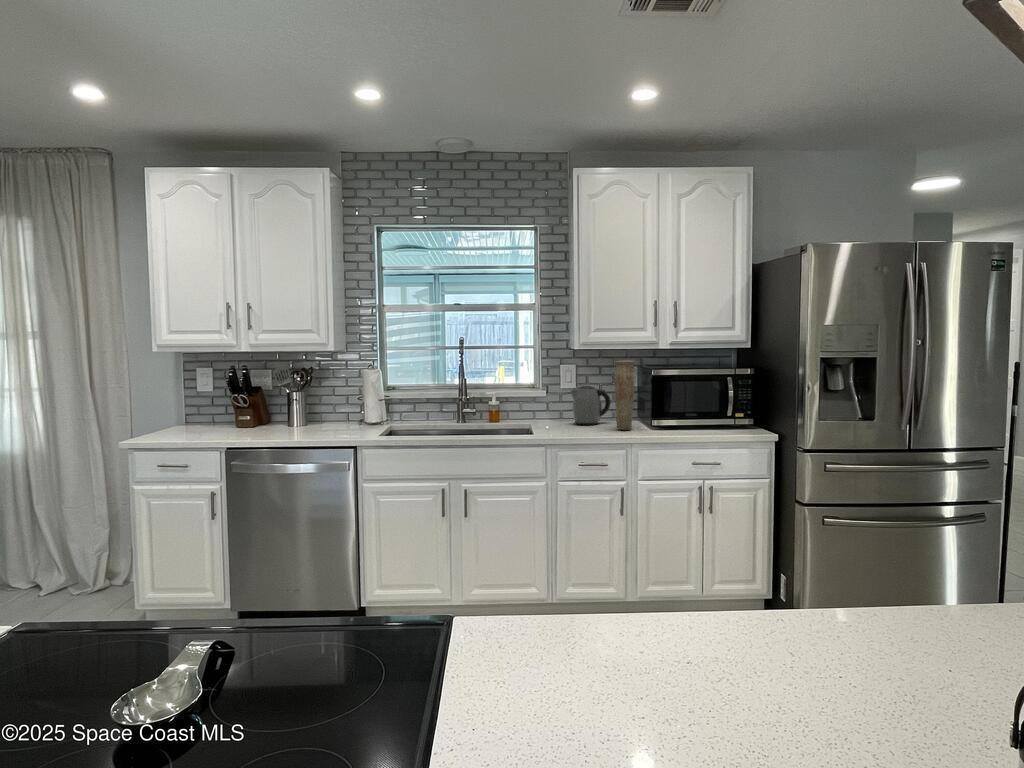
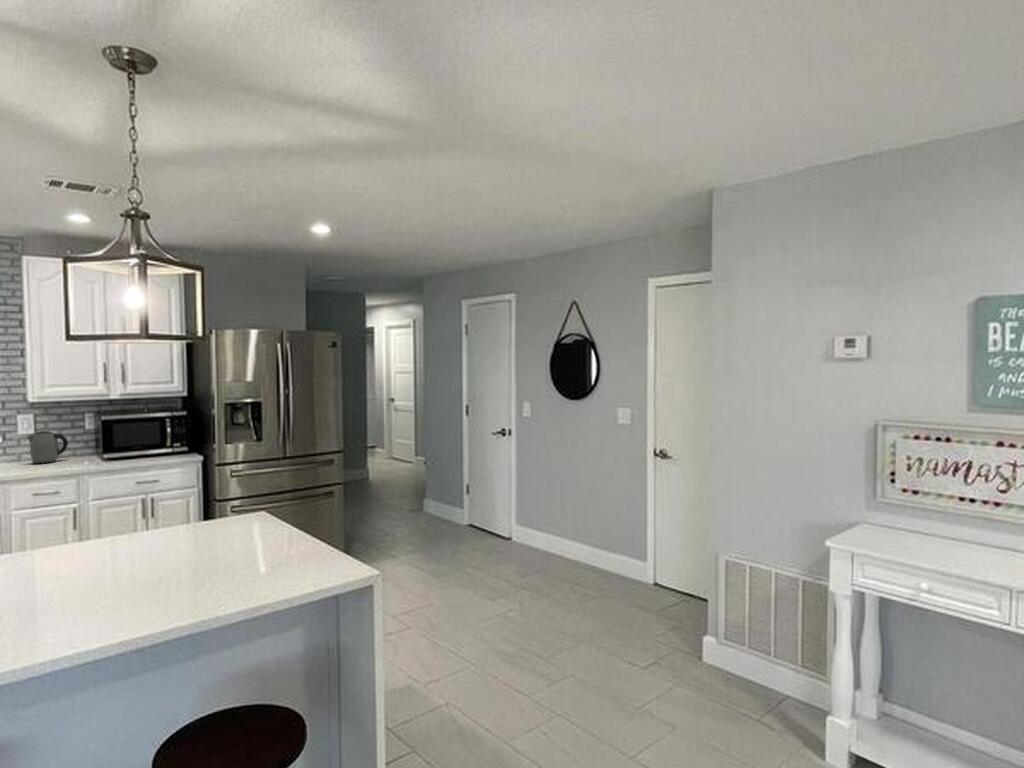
vase: present [614,361,636,430] -> none [67,410,87,464]

